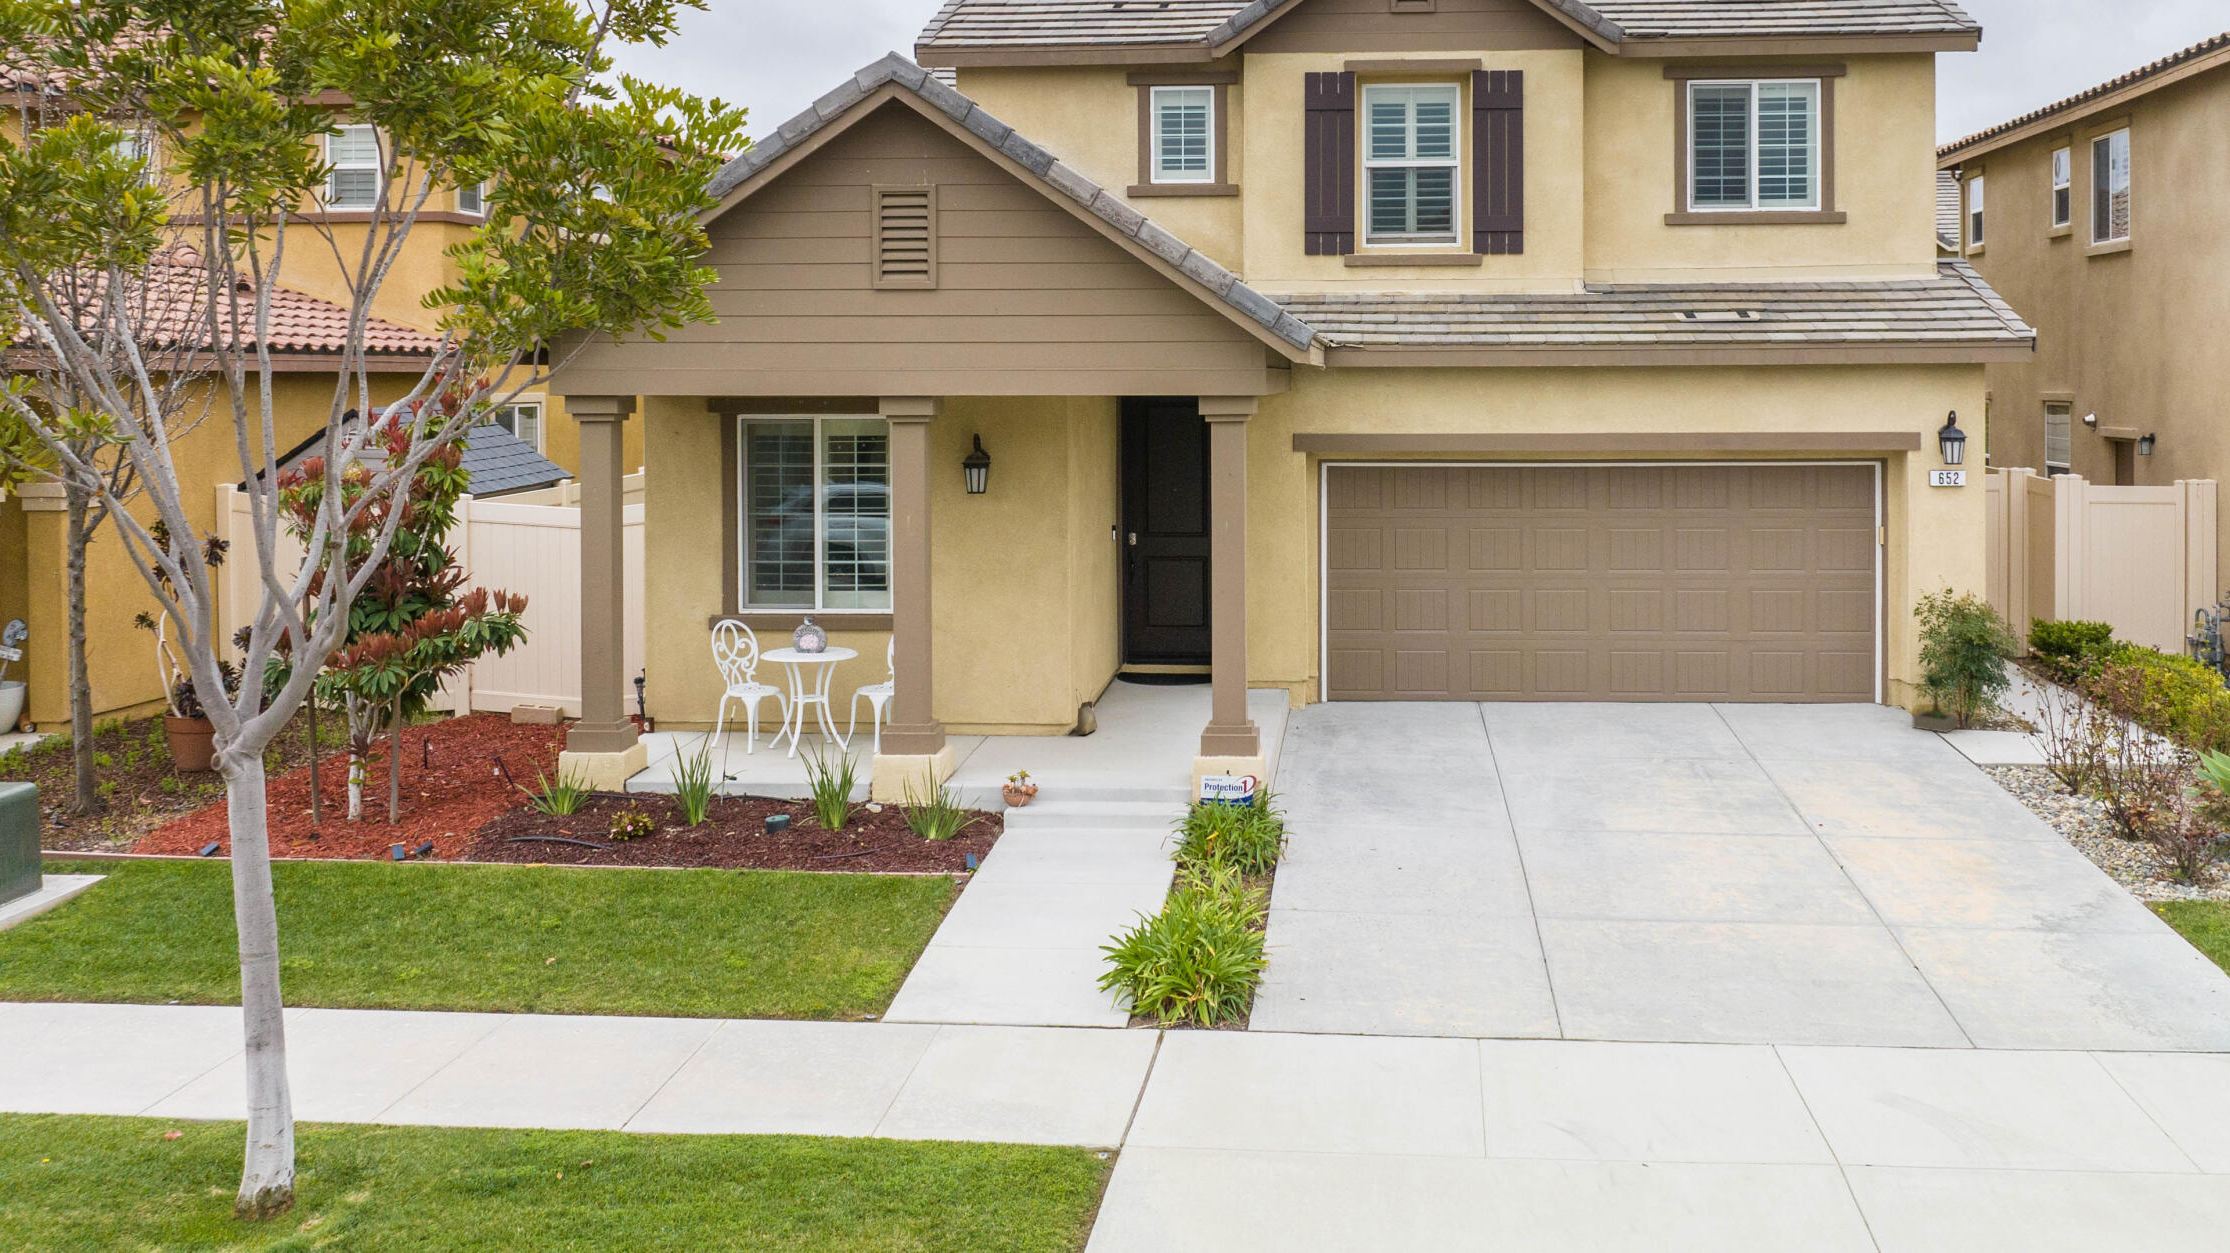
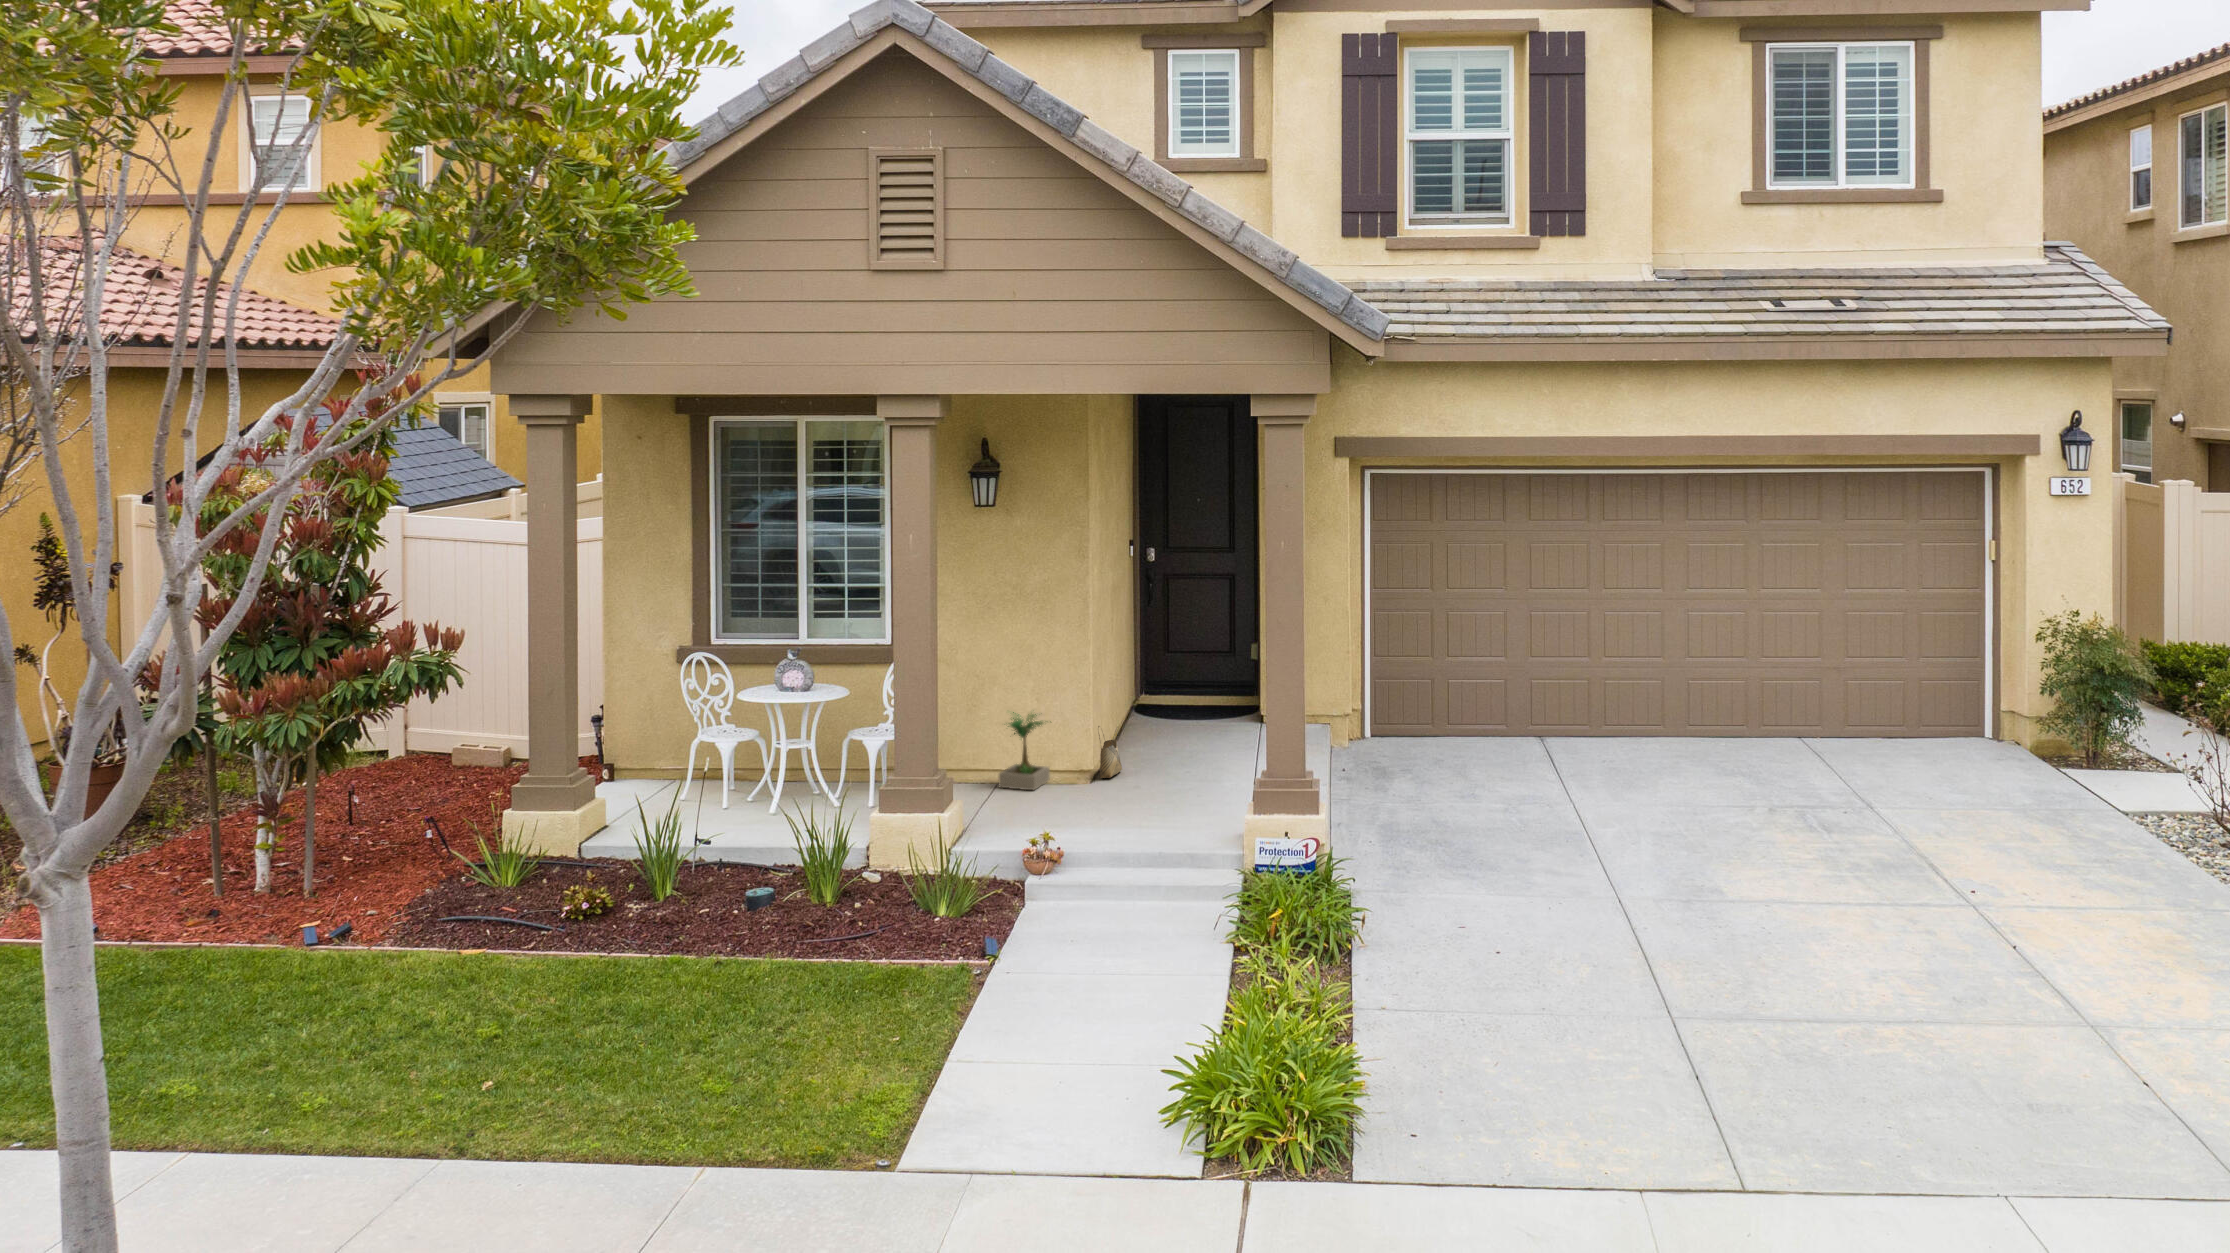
potted plant: present [1913,665,1961,733] -> present [999,712,1050,790]

